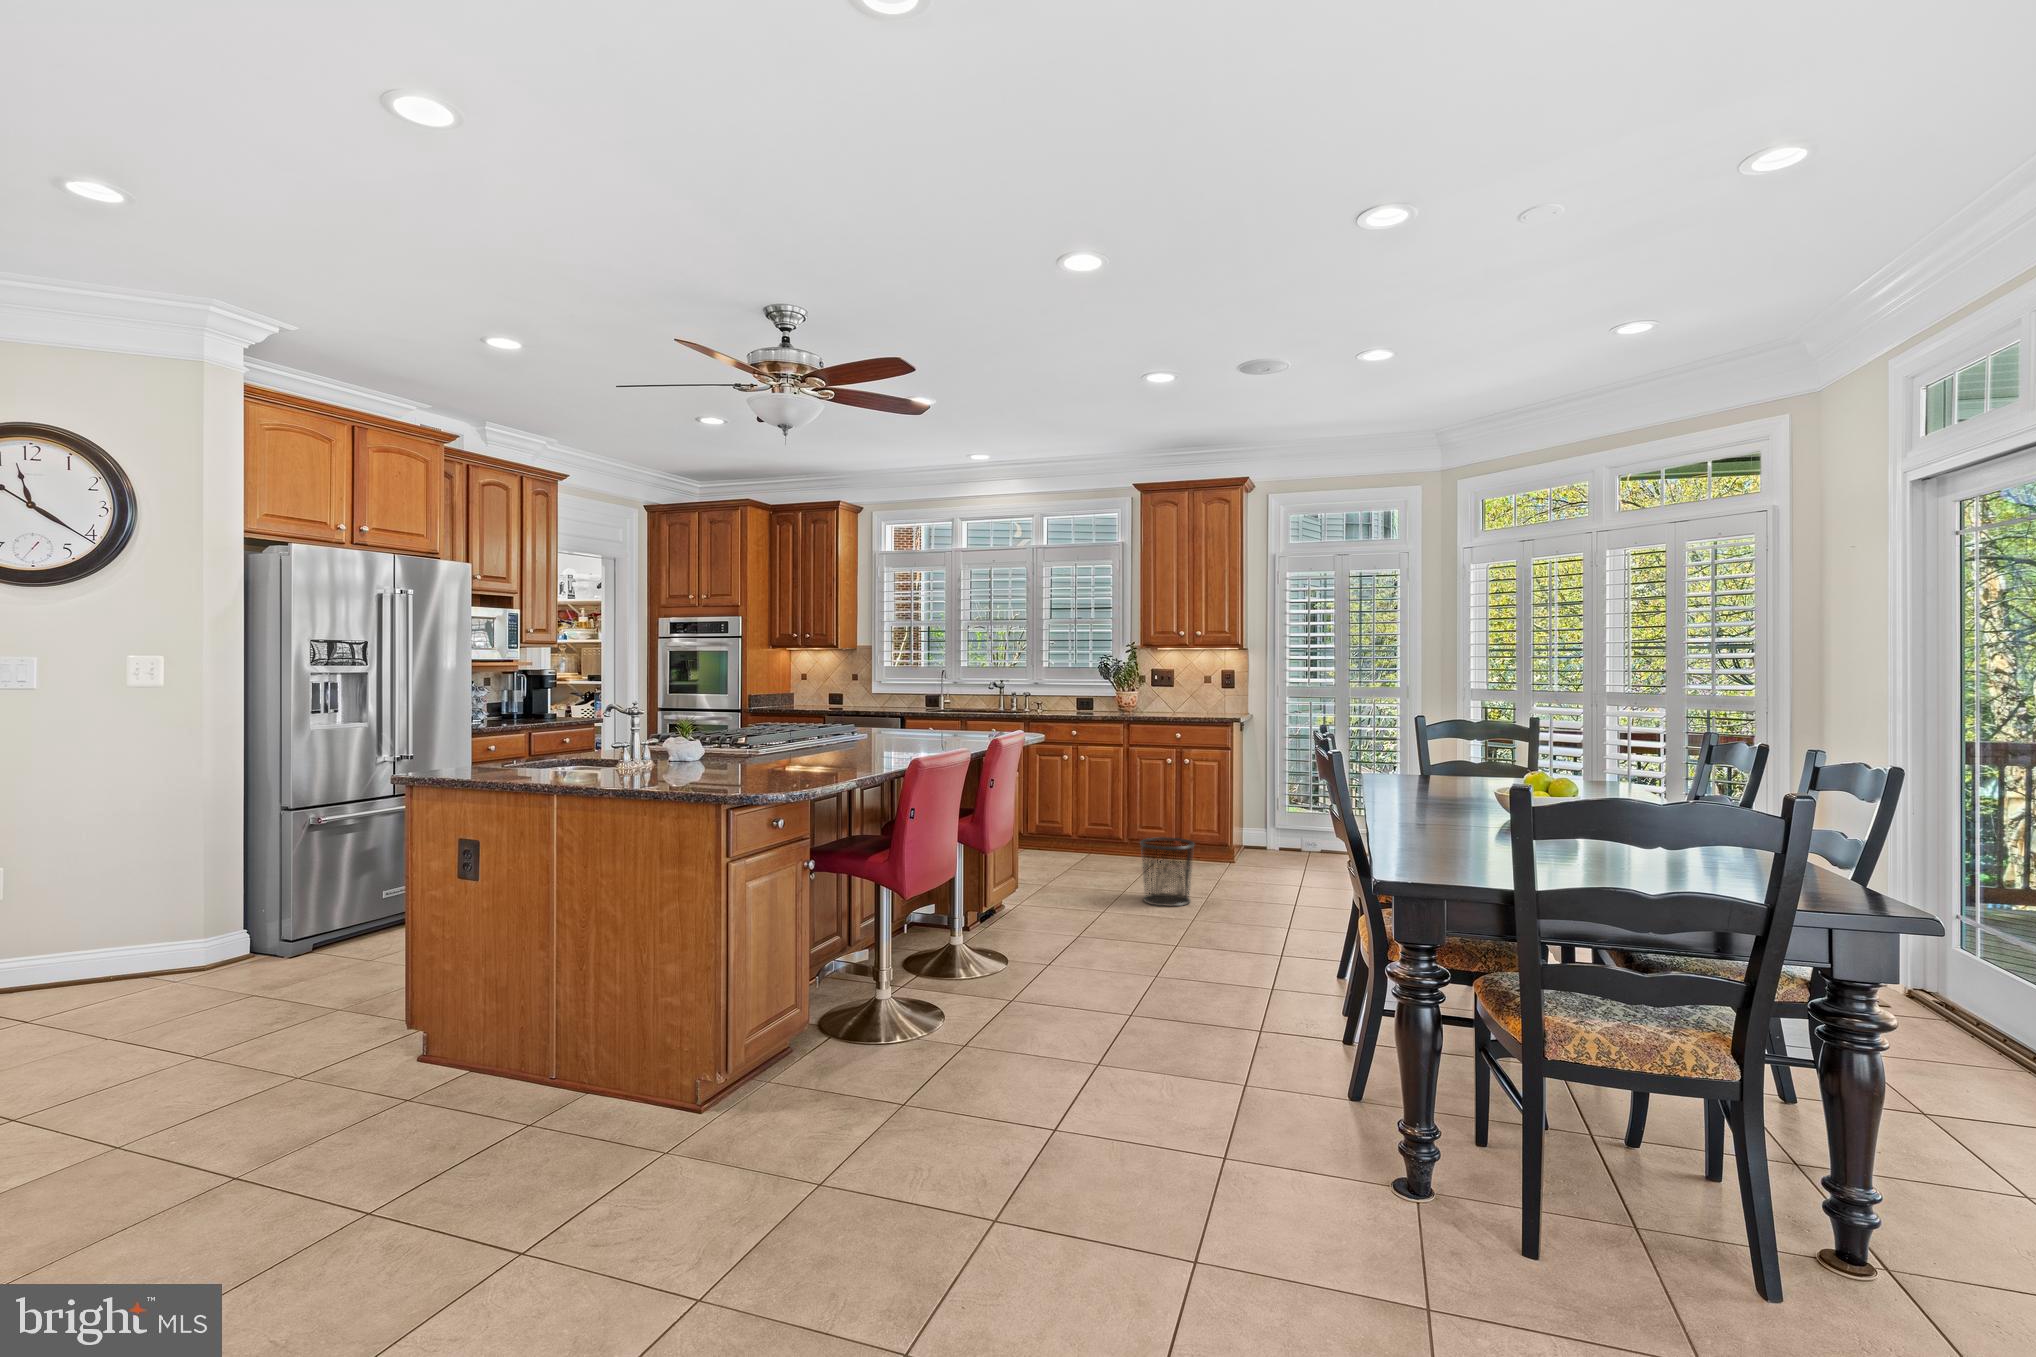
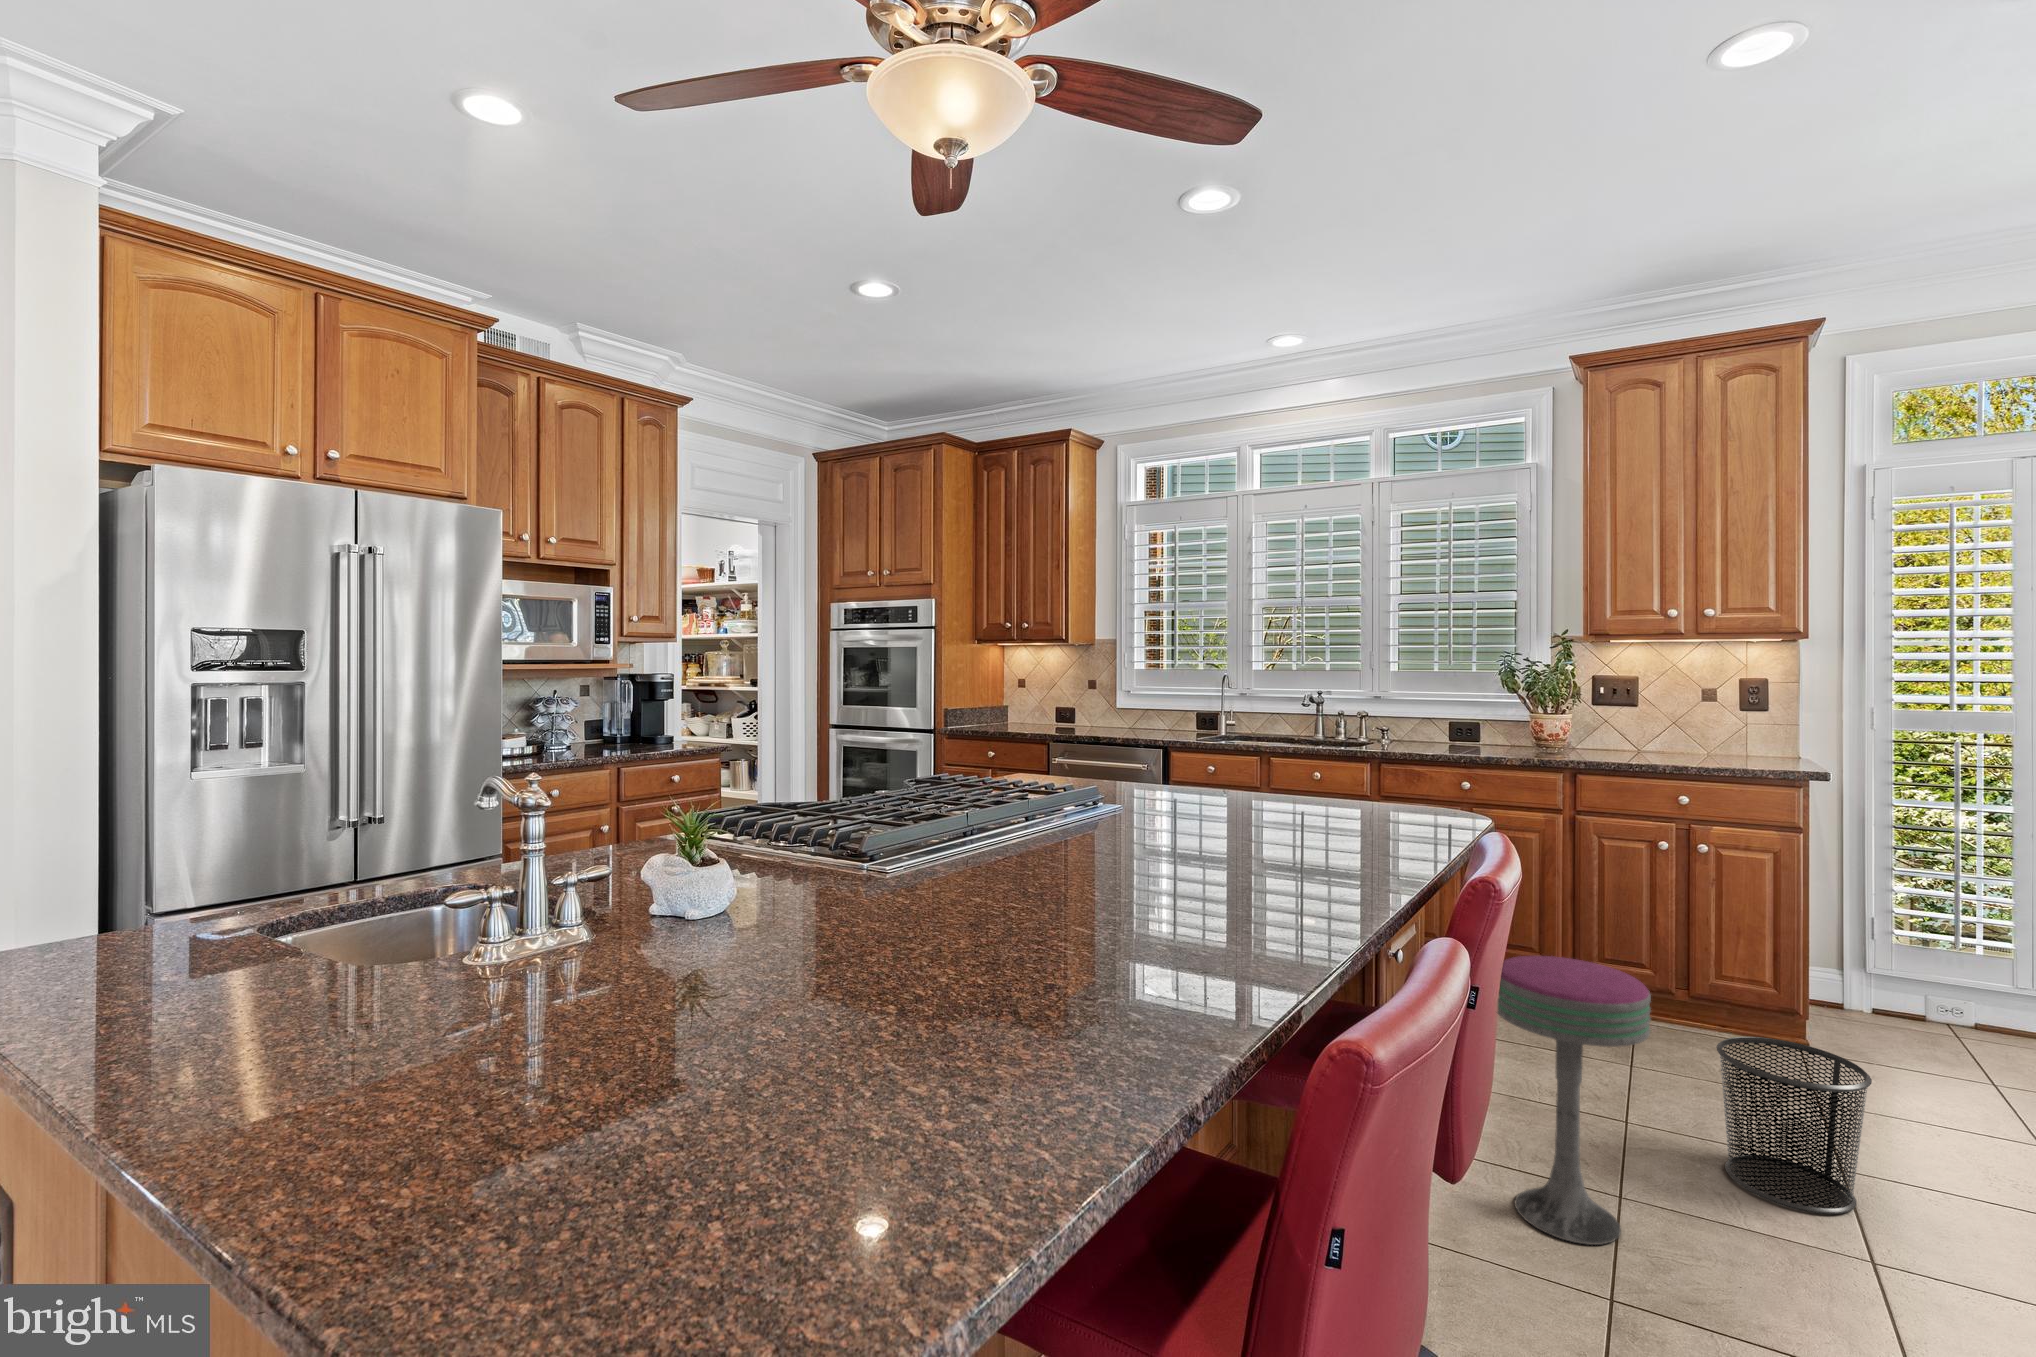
bar stool: none [1028,798,1090,919] -> present [1498,956,1651,1245]

